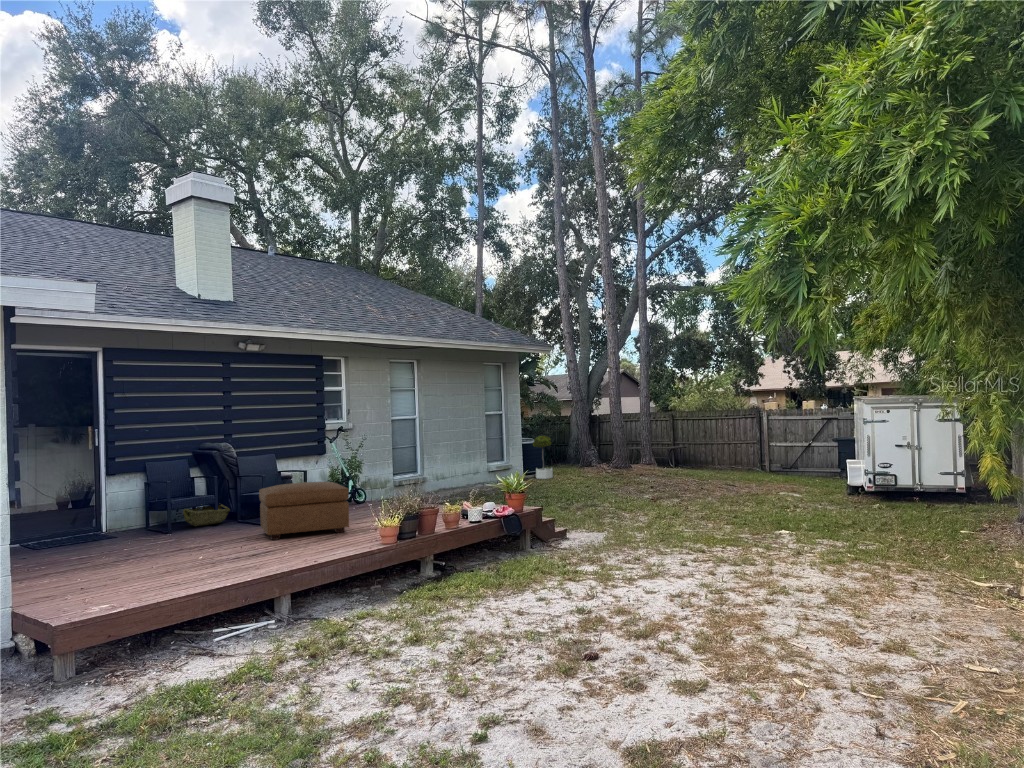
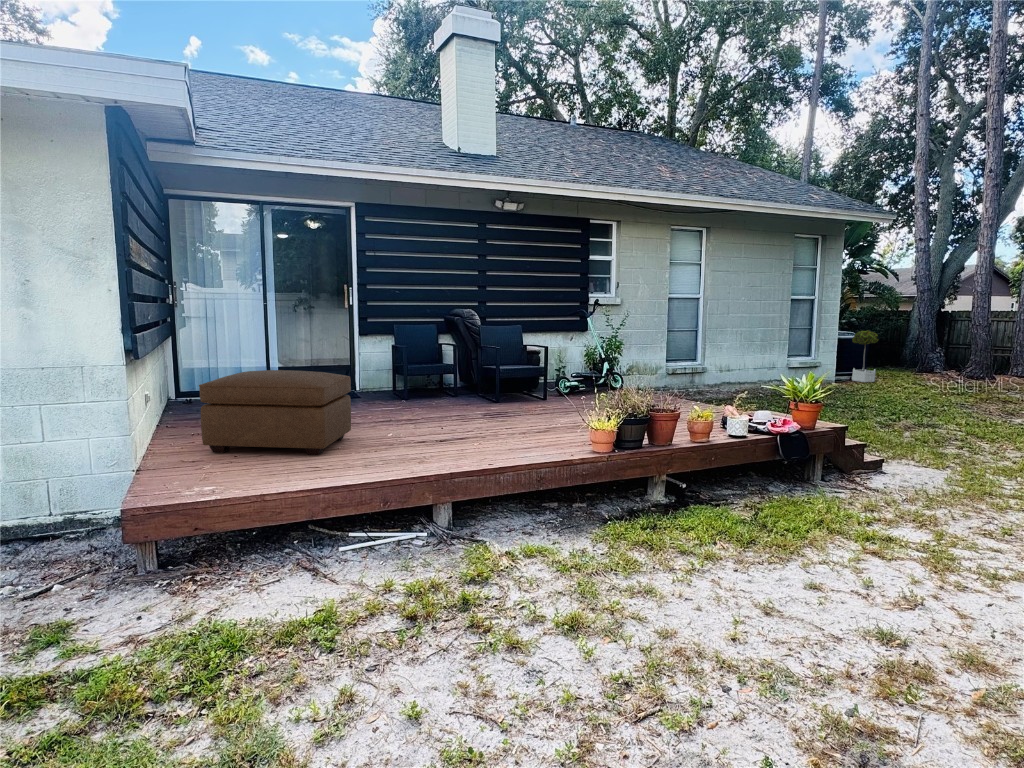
ottoman: present [259,482,349,540] -> present [199,370,351,456]
woven basket: present [183,504,230,526] -> none [423,372,469,394]

